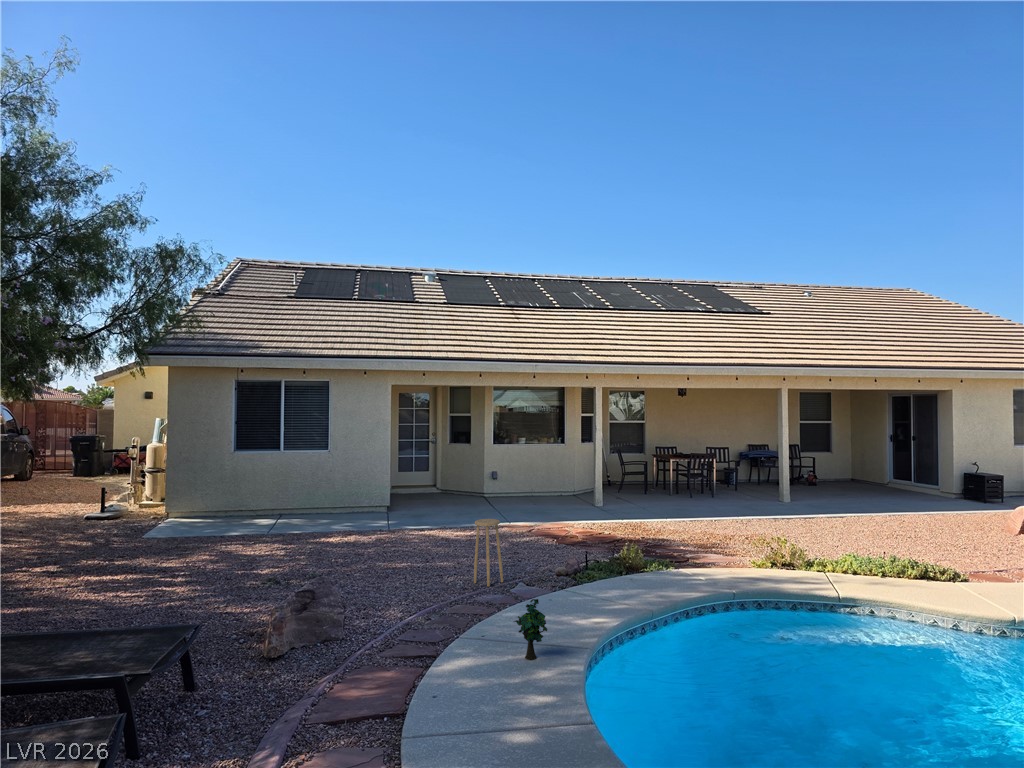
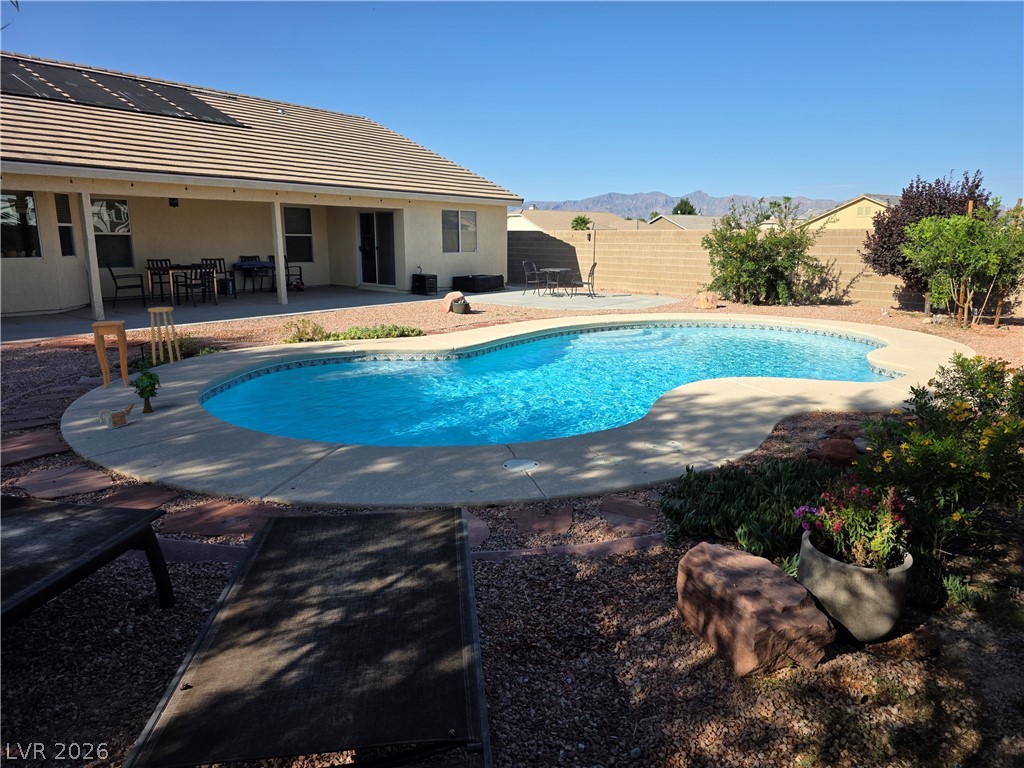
stool: present [474,519,503,587] -> present [148,307,181,365]
side table: none [521,531,556,607] -> present [92,320,130,389]
watering can: none [465,650,507,679] -> present [99,403,134,429]

